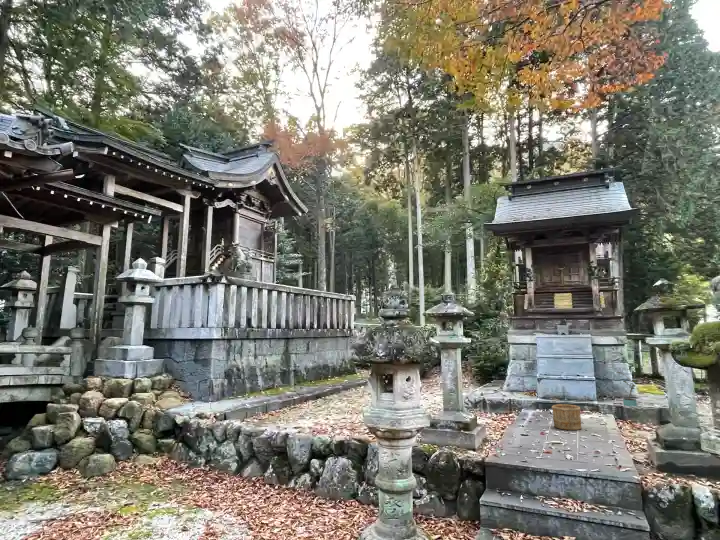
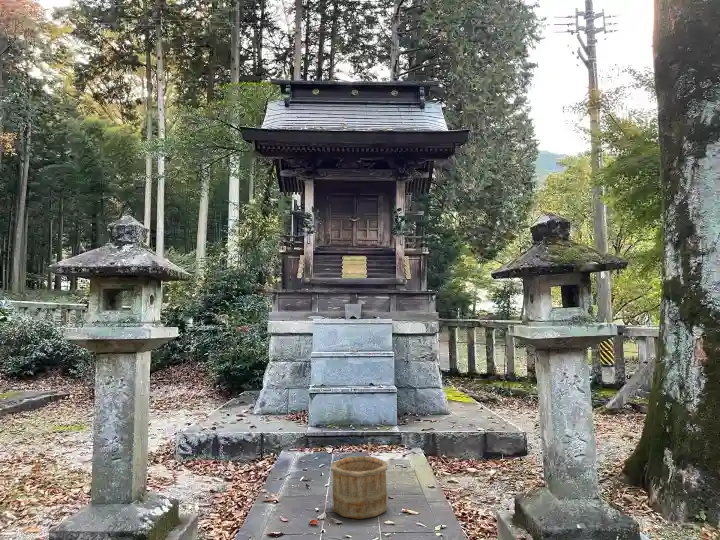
potted plant: present [617,372,637,406] -> none [426,370,459,430]

